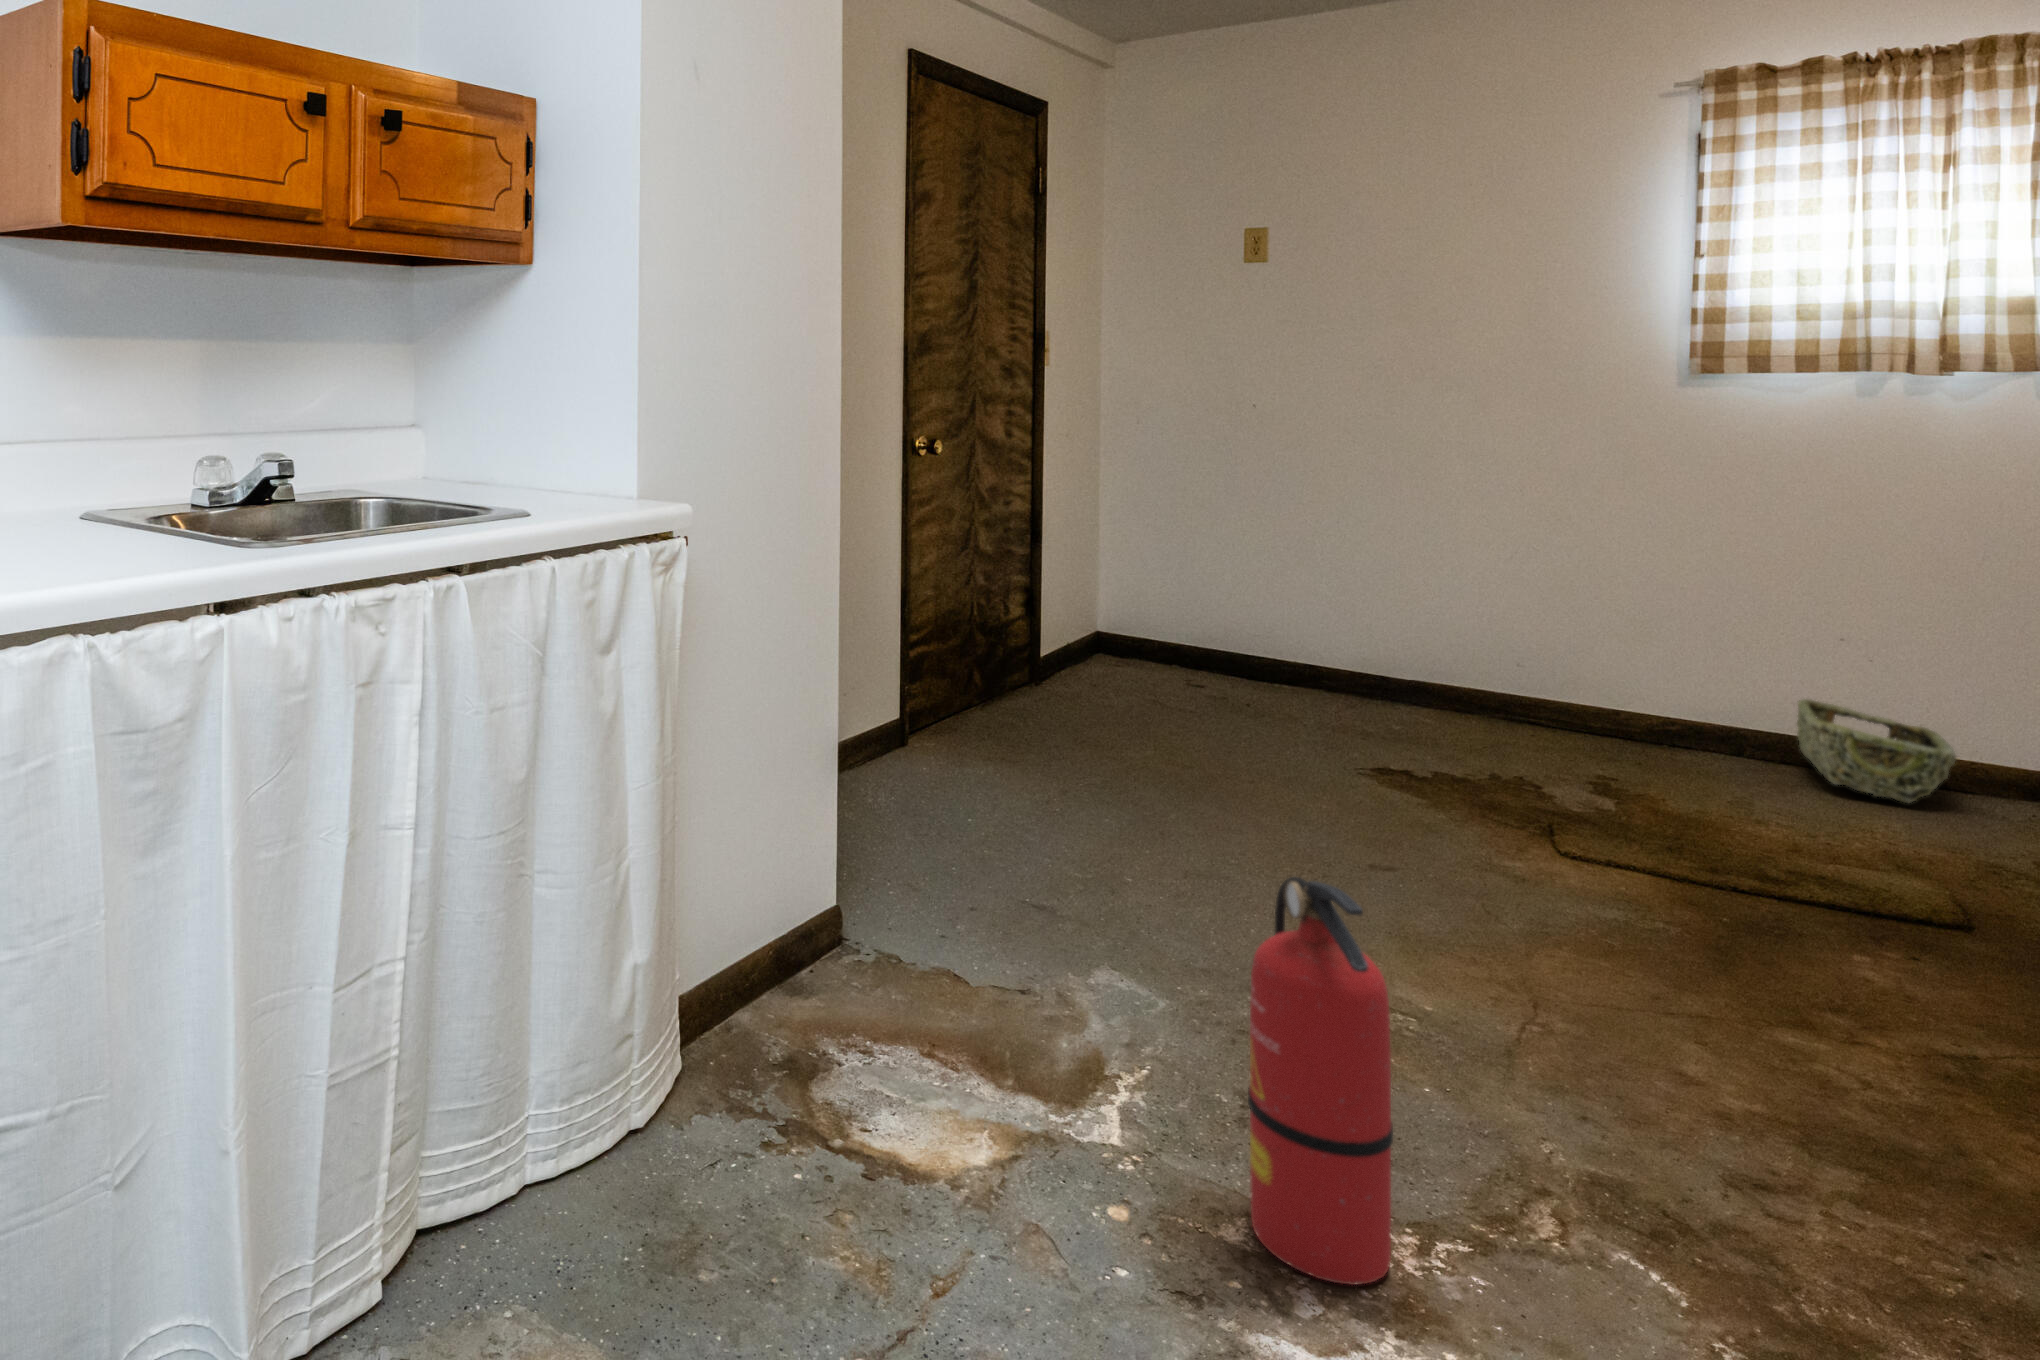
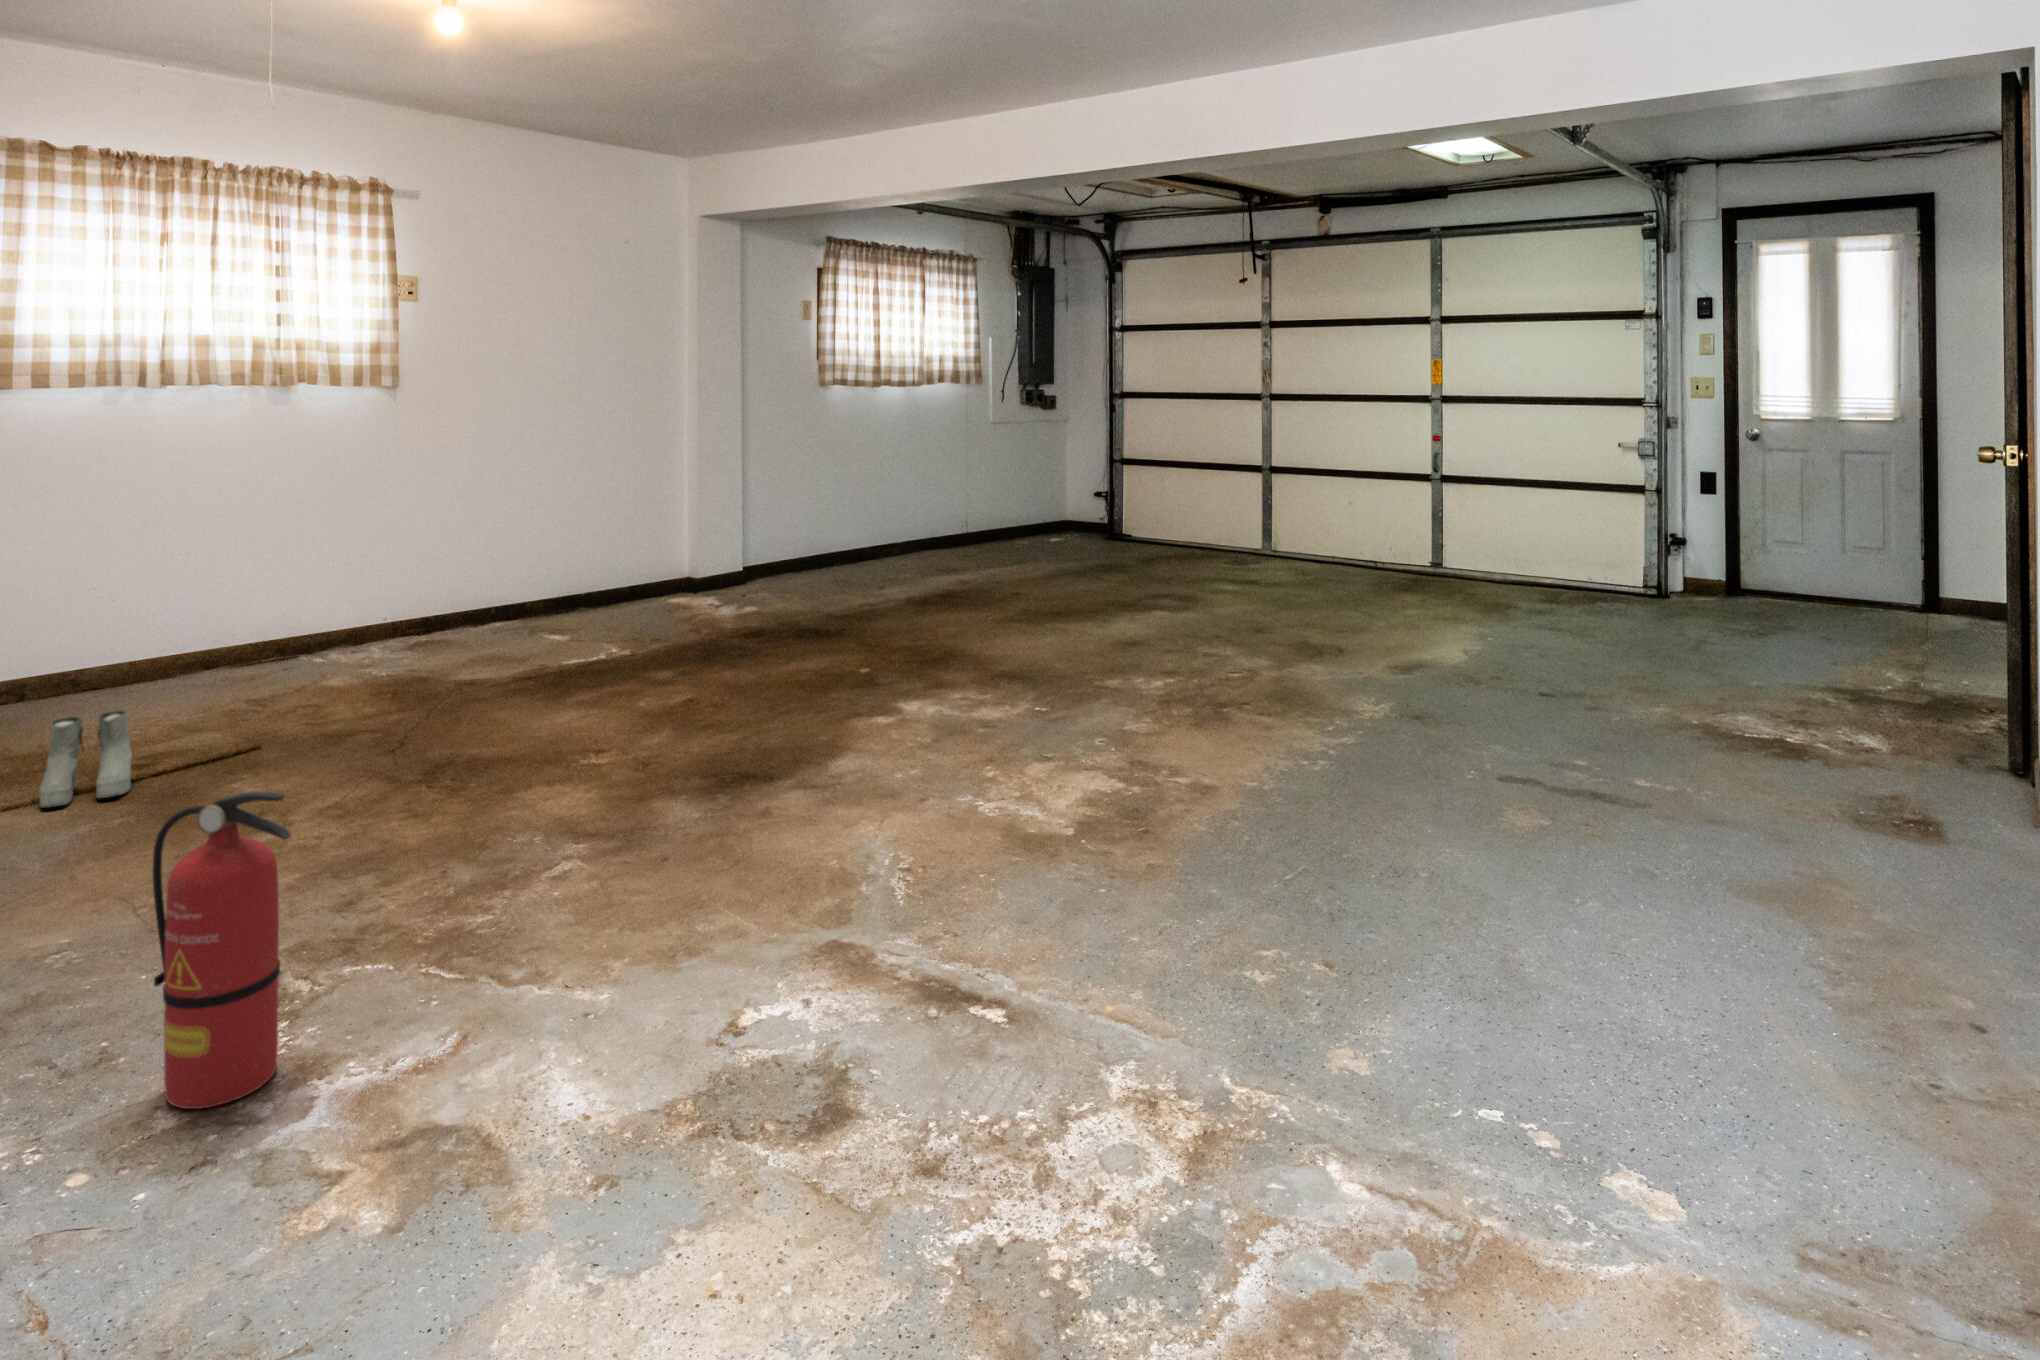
woven basket: present [1797,699,1956,803] -> none [67,645,186,703]
boots: none [1595,770,1732,892] -> present [39,711,132,808]

